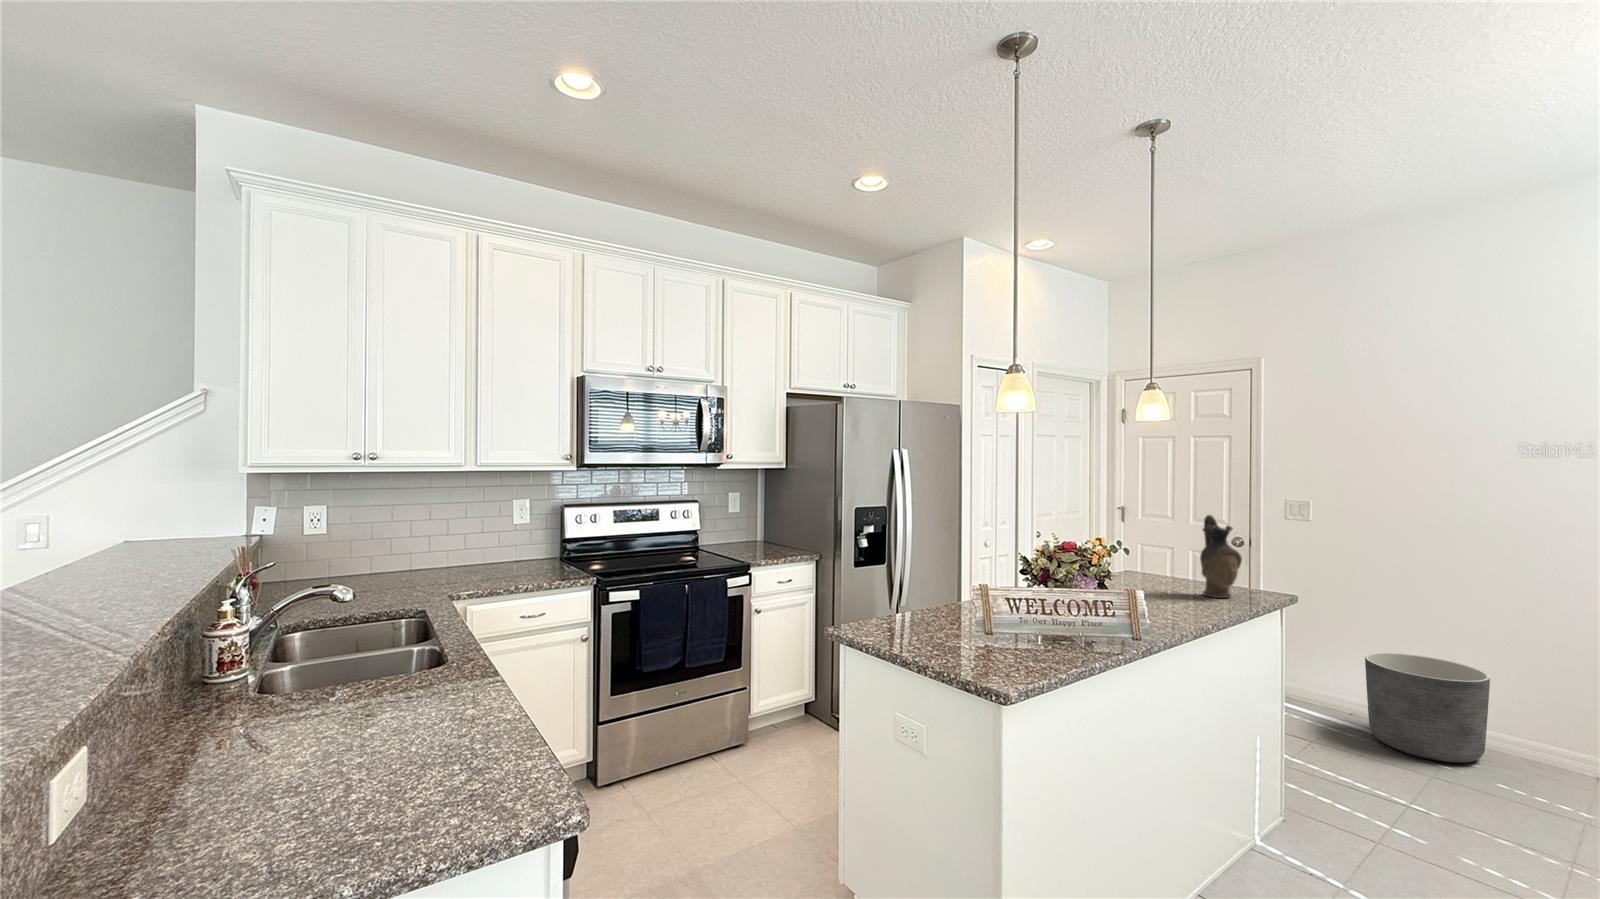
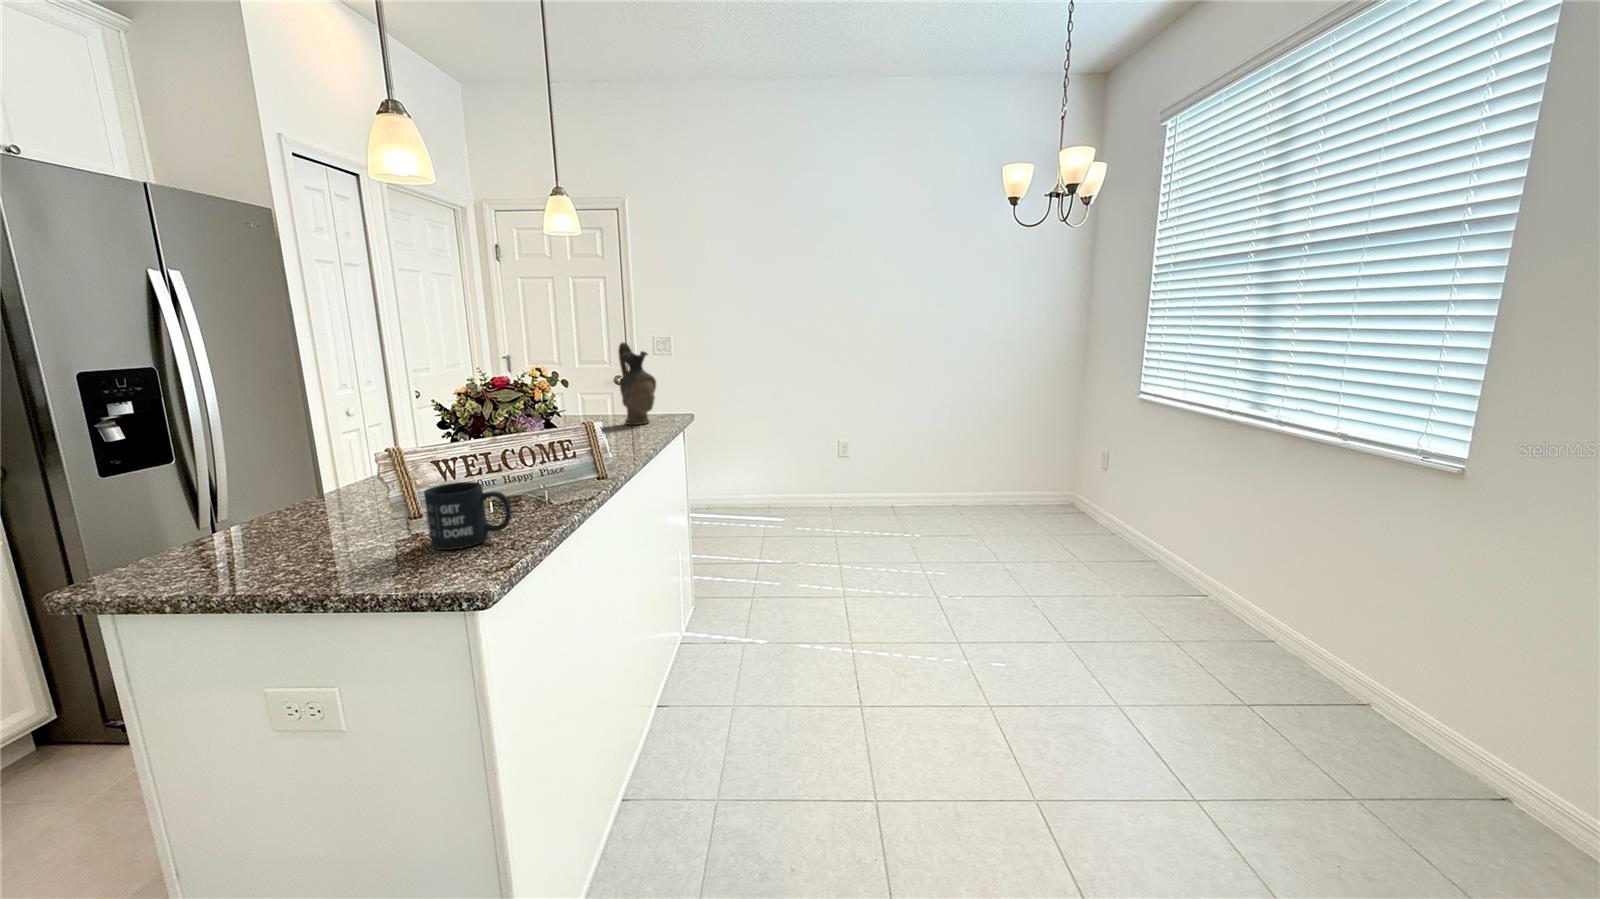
mug: none [992,616,1045,663] -> present [424,482,511,550]
planter: present [1365,652,1490,763] -> none [717,449,785,522]

